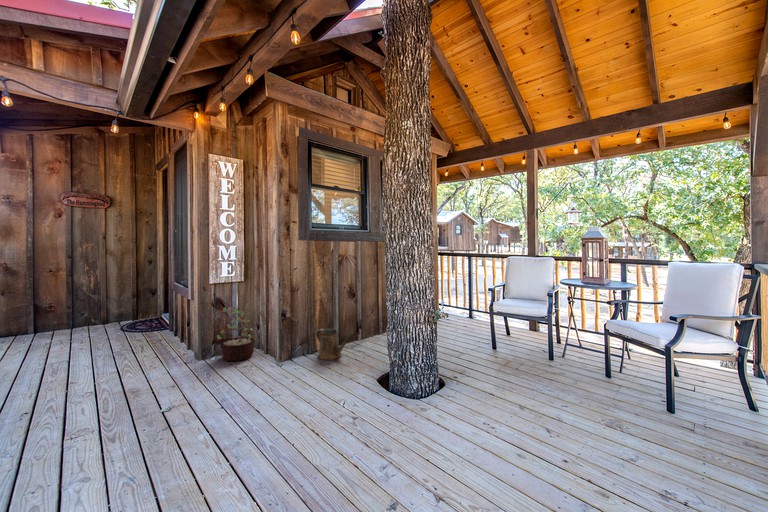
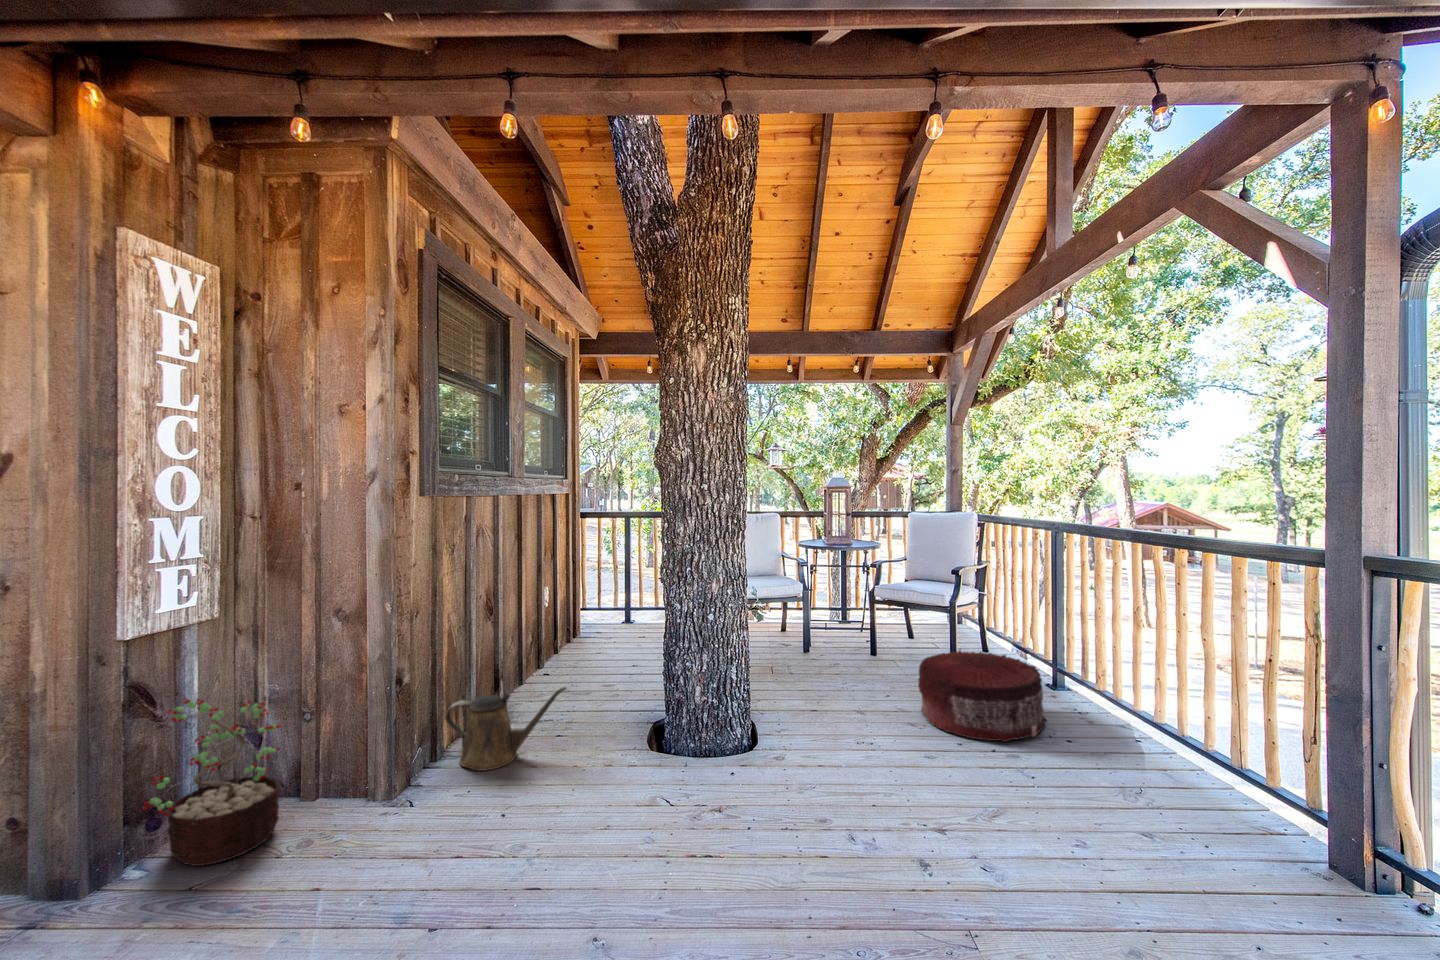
pouf: none [572,366,695,454] -> present [918,651,1047,742]

